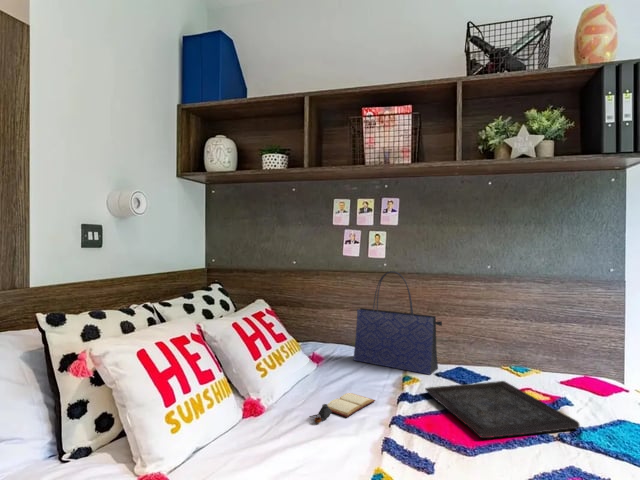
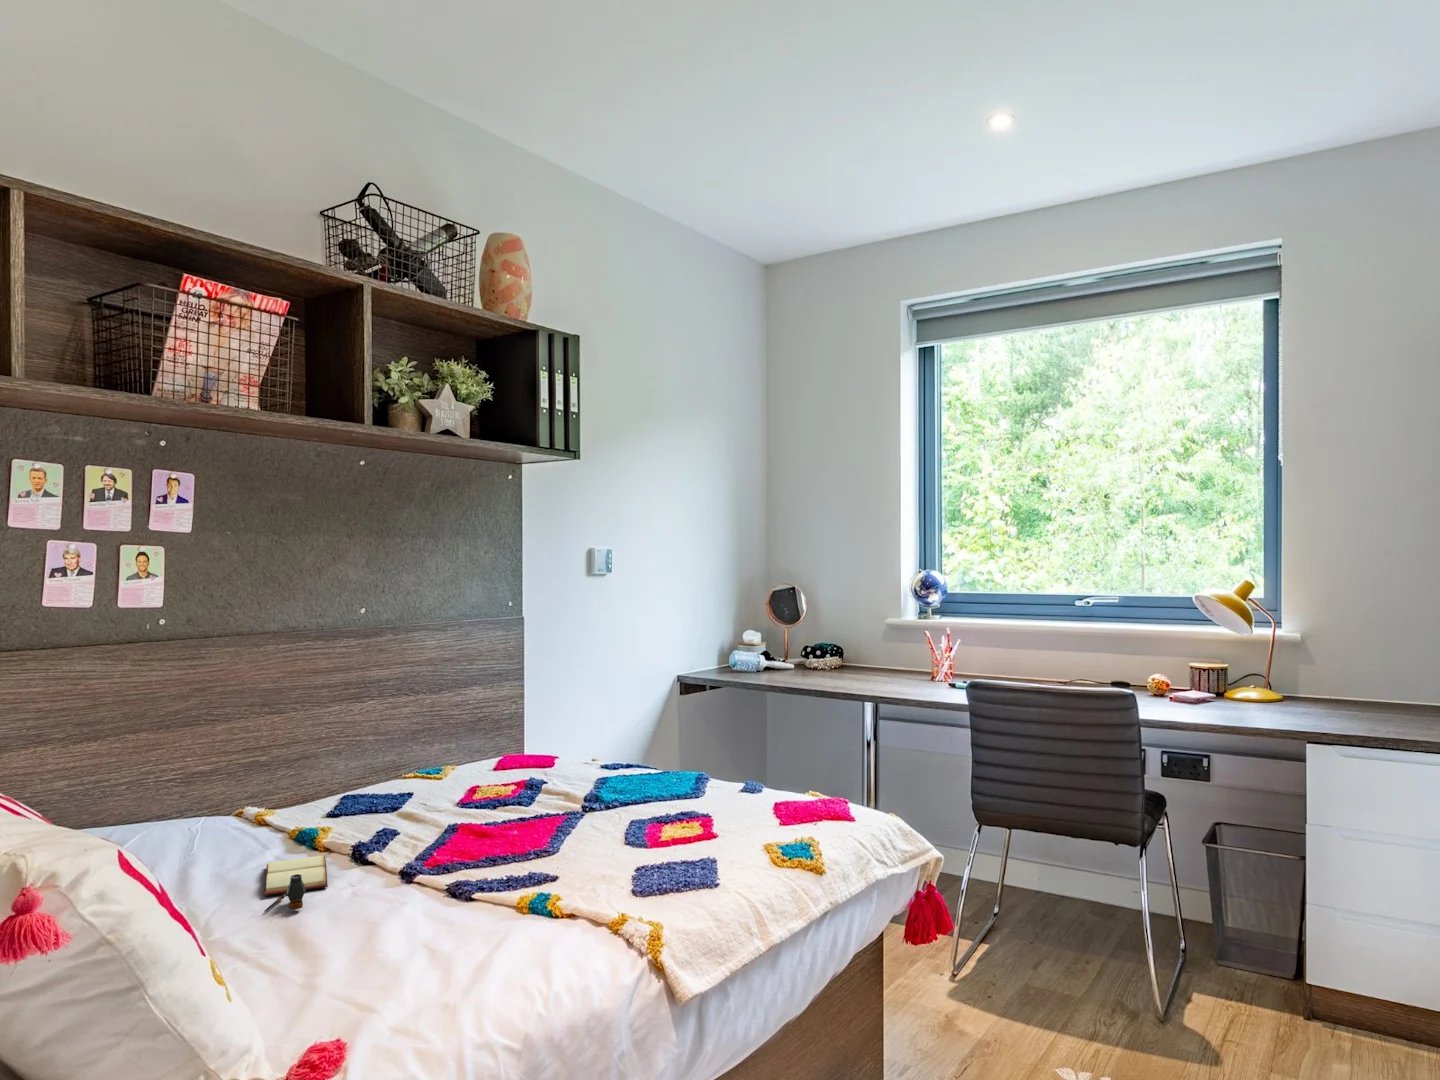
tote bag: present [353,271,442,375] -> none [143,626,344,832]
tray: present [425,381,580,438] -> none [373,779,590,835]

